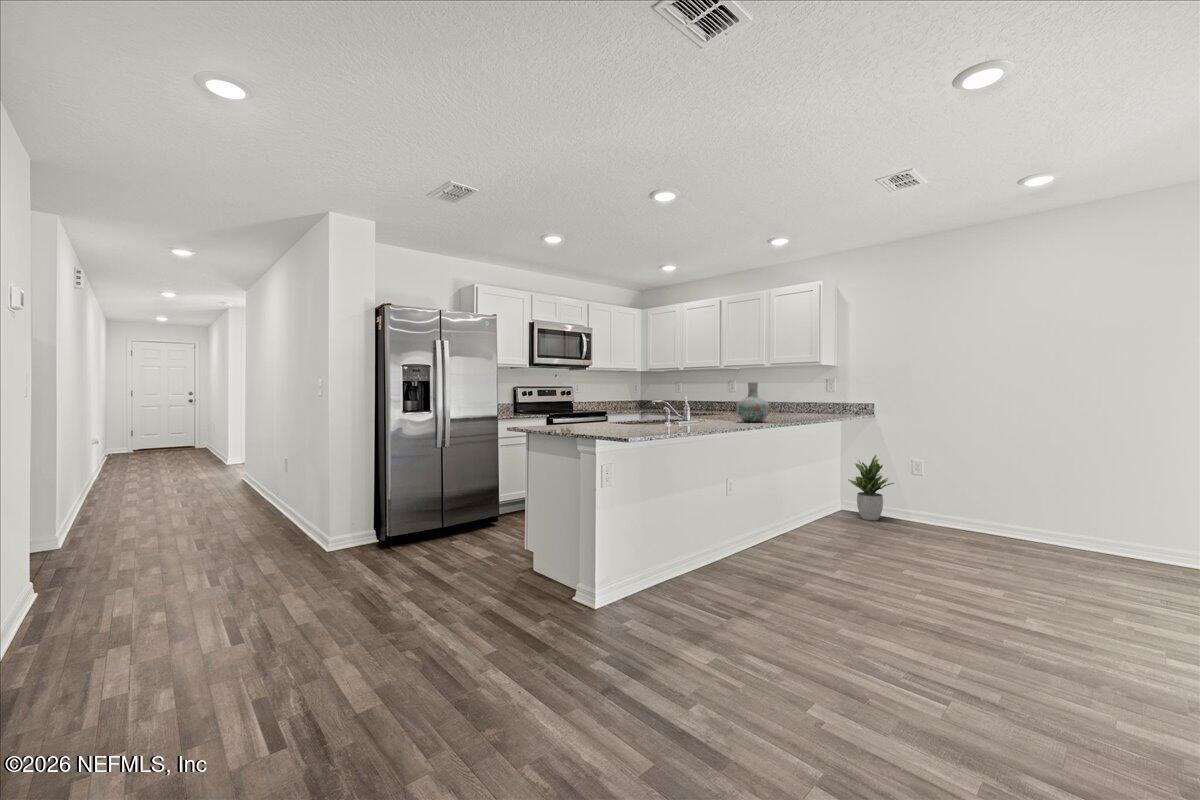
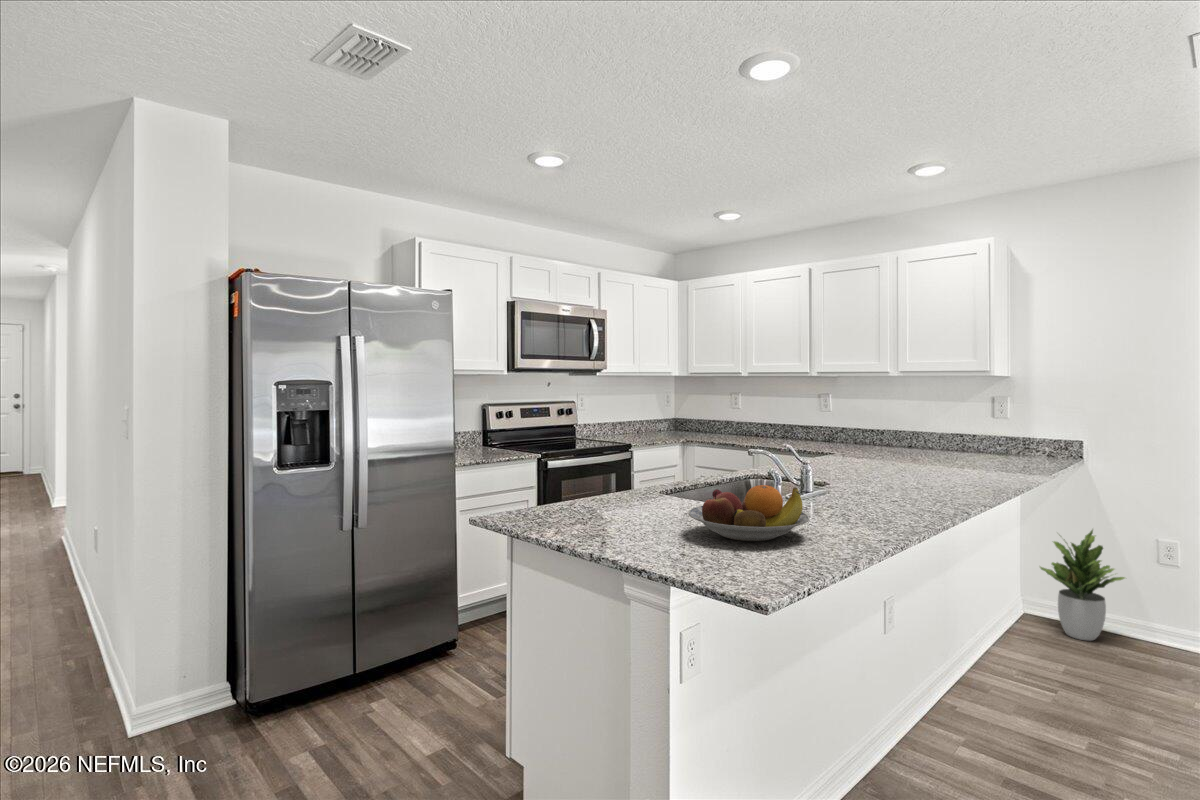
vase: present [737,382,769,422] -> none [894,418,959,494]
fruit bowl: none [612,406,669,431] -> present [689,485,809,541]

